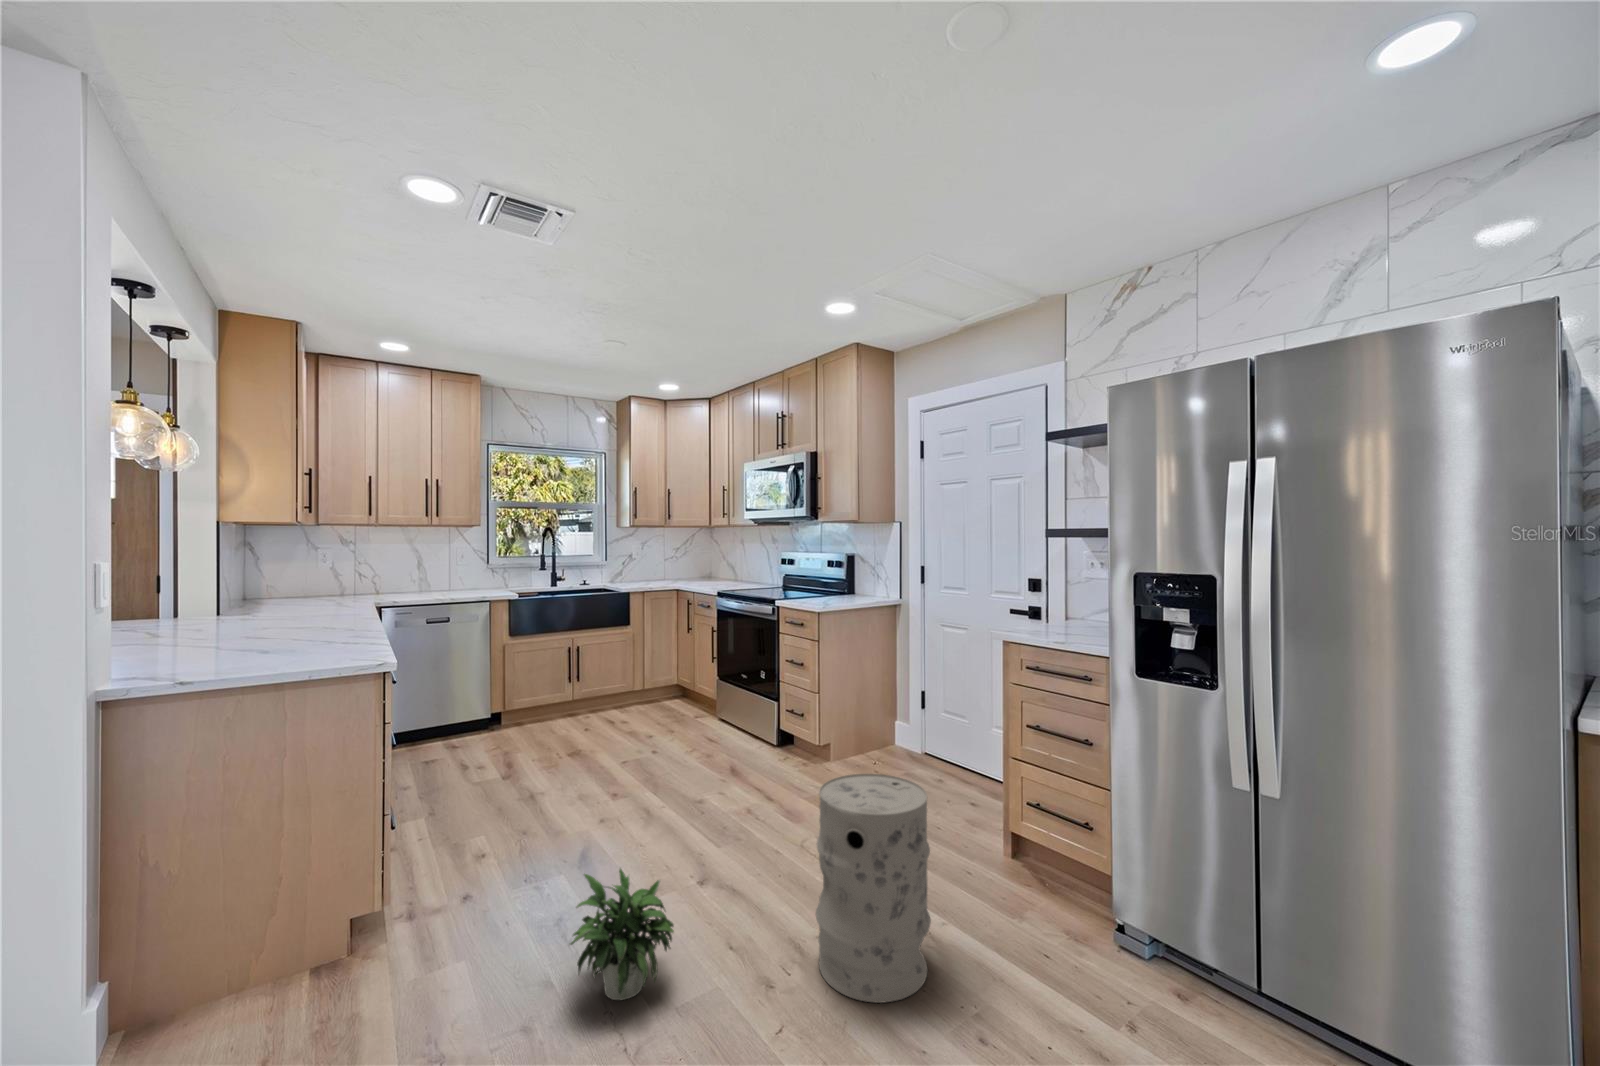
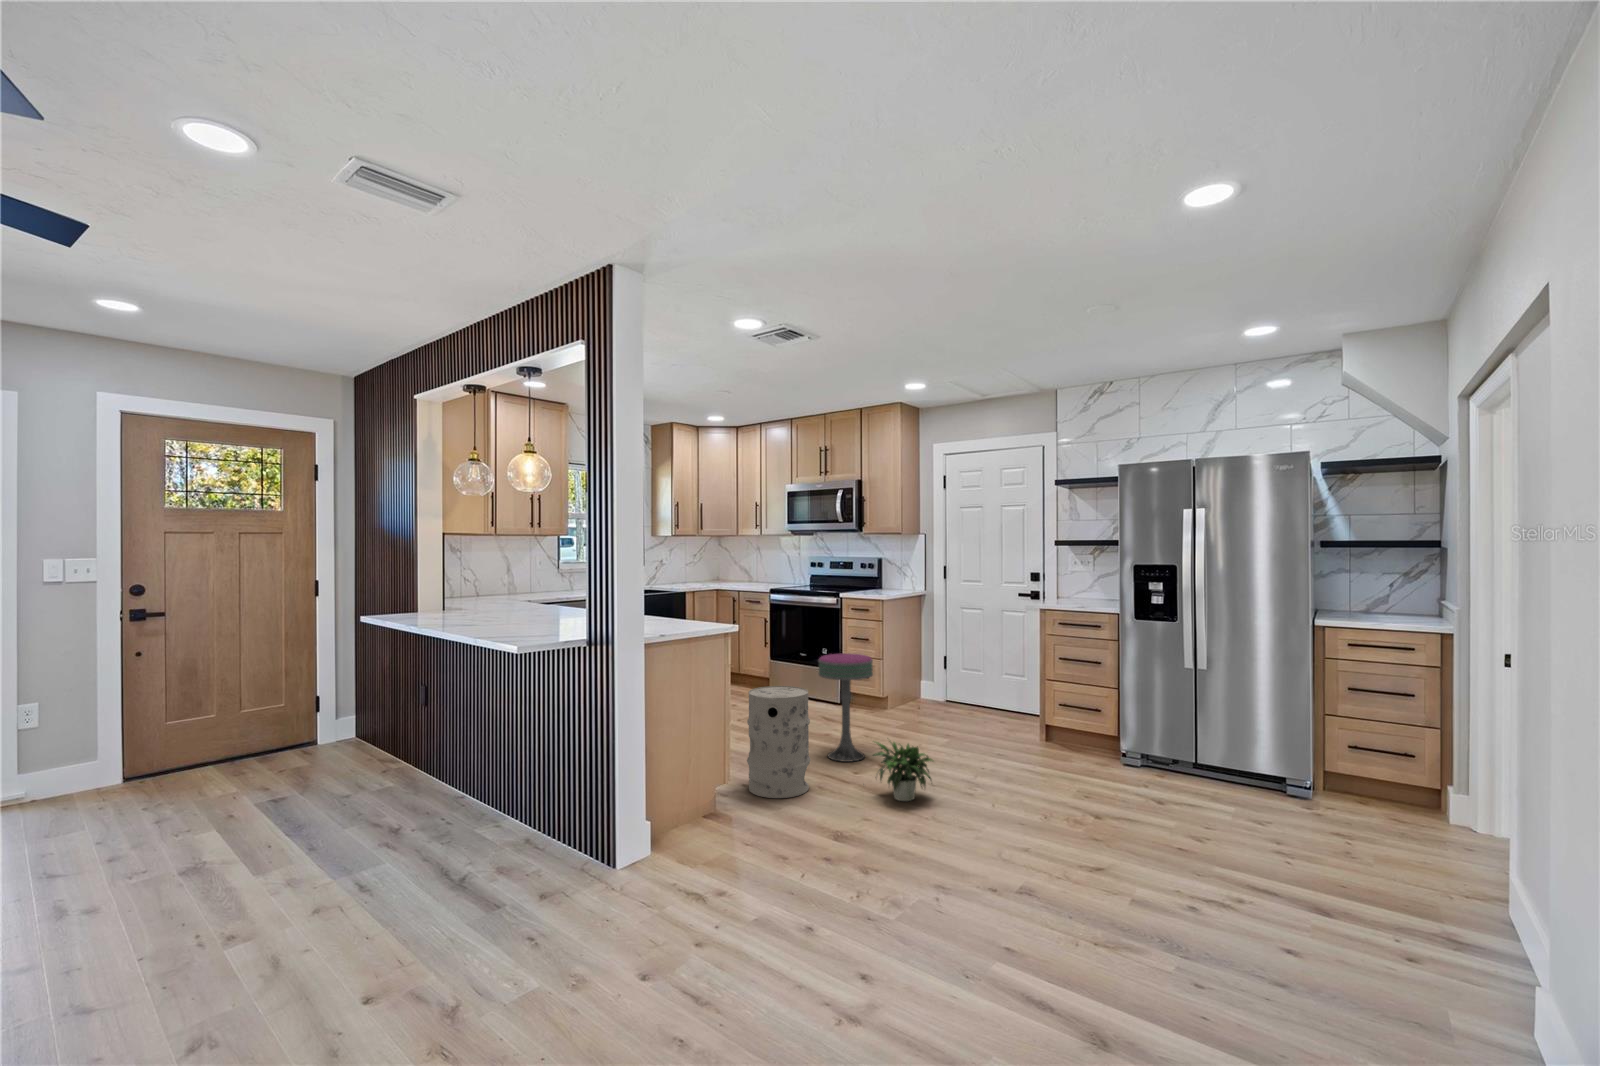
bar stool: none [618,696,703,870] -> present [818,653,873,762]
trash can: present [816,774,931,1003] -> present [747,686,811,798]

